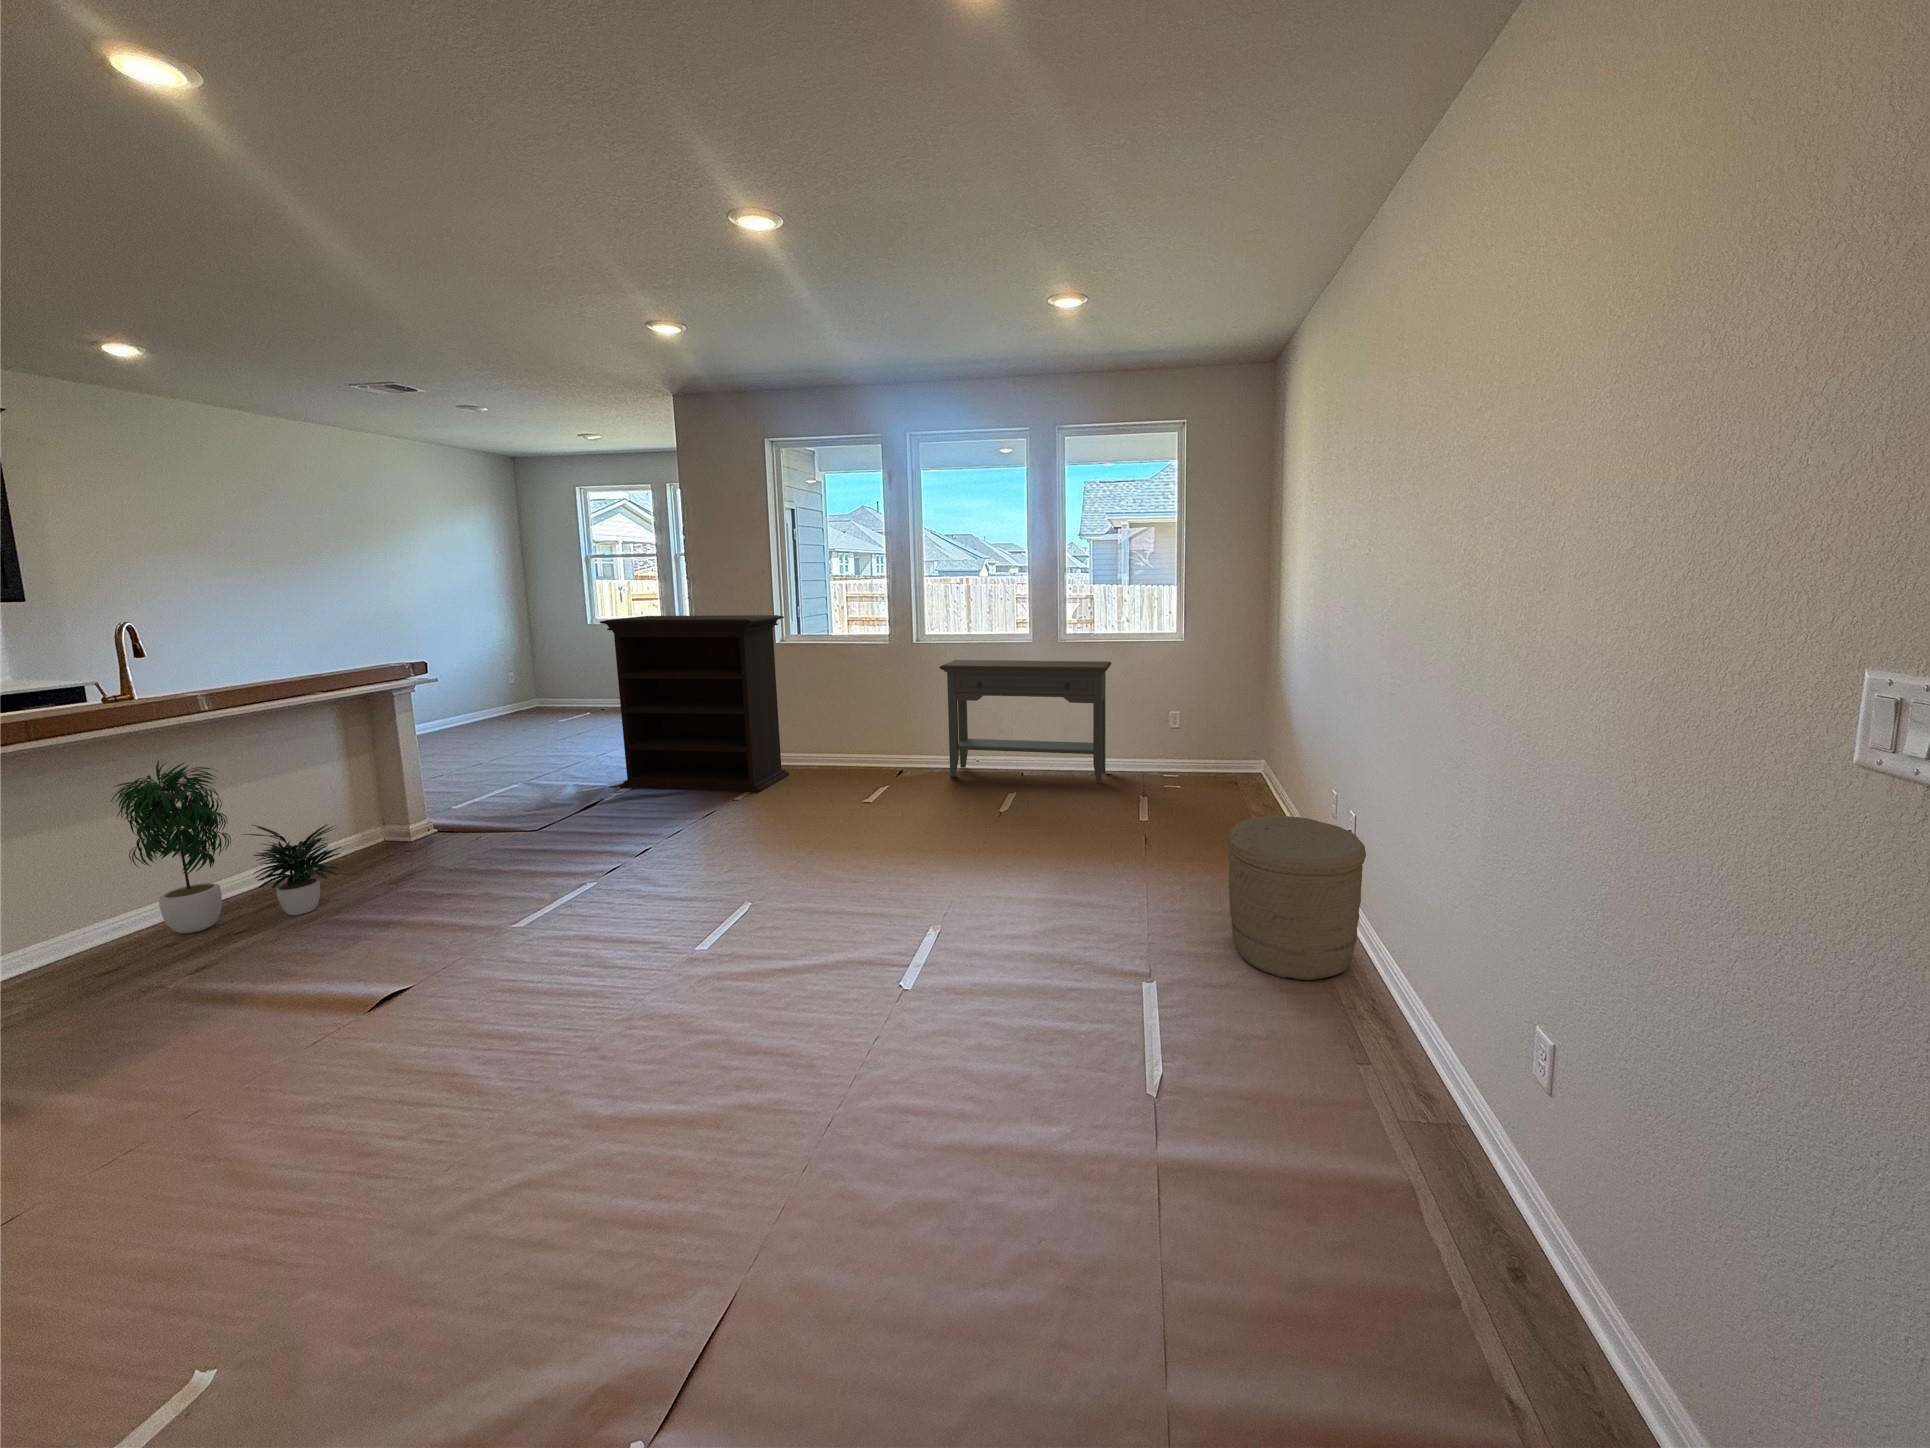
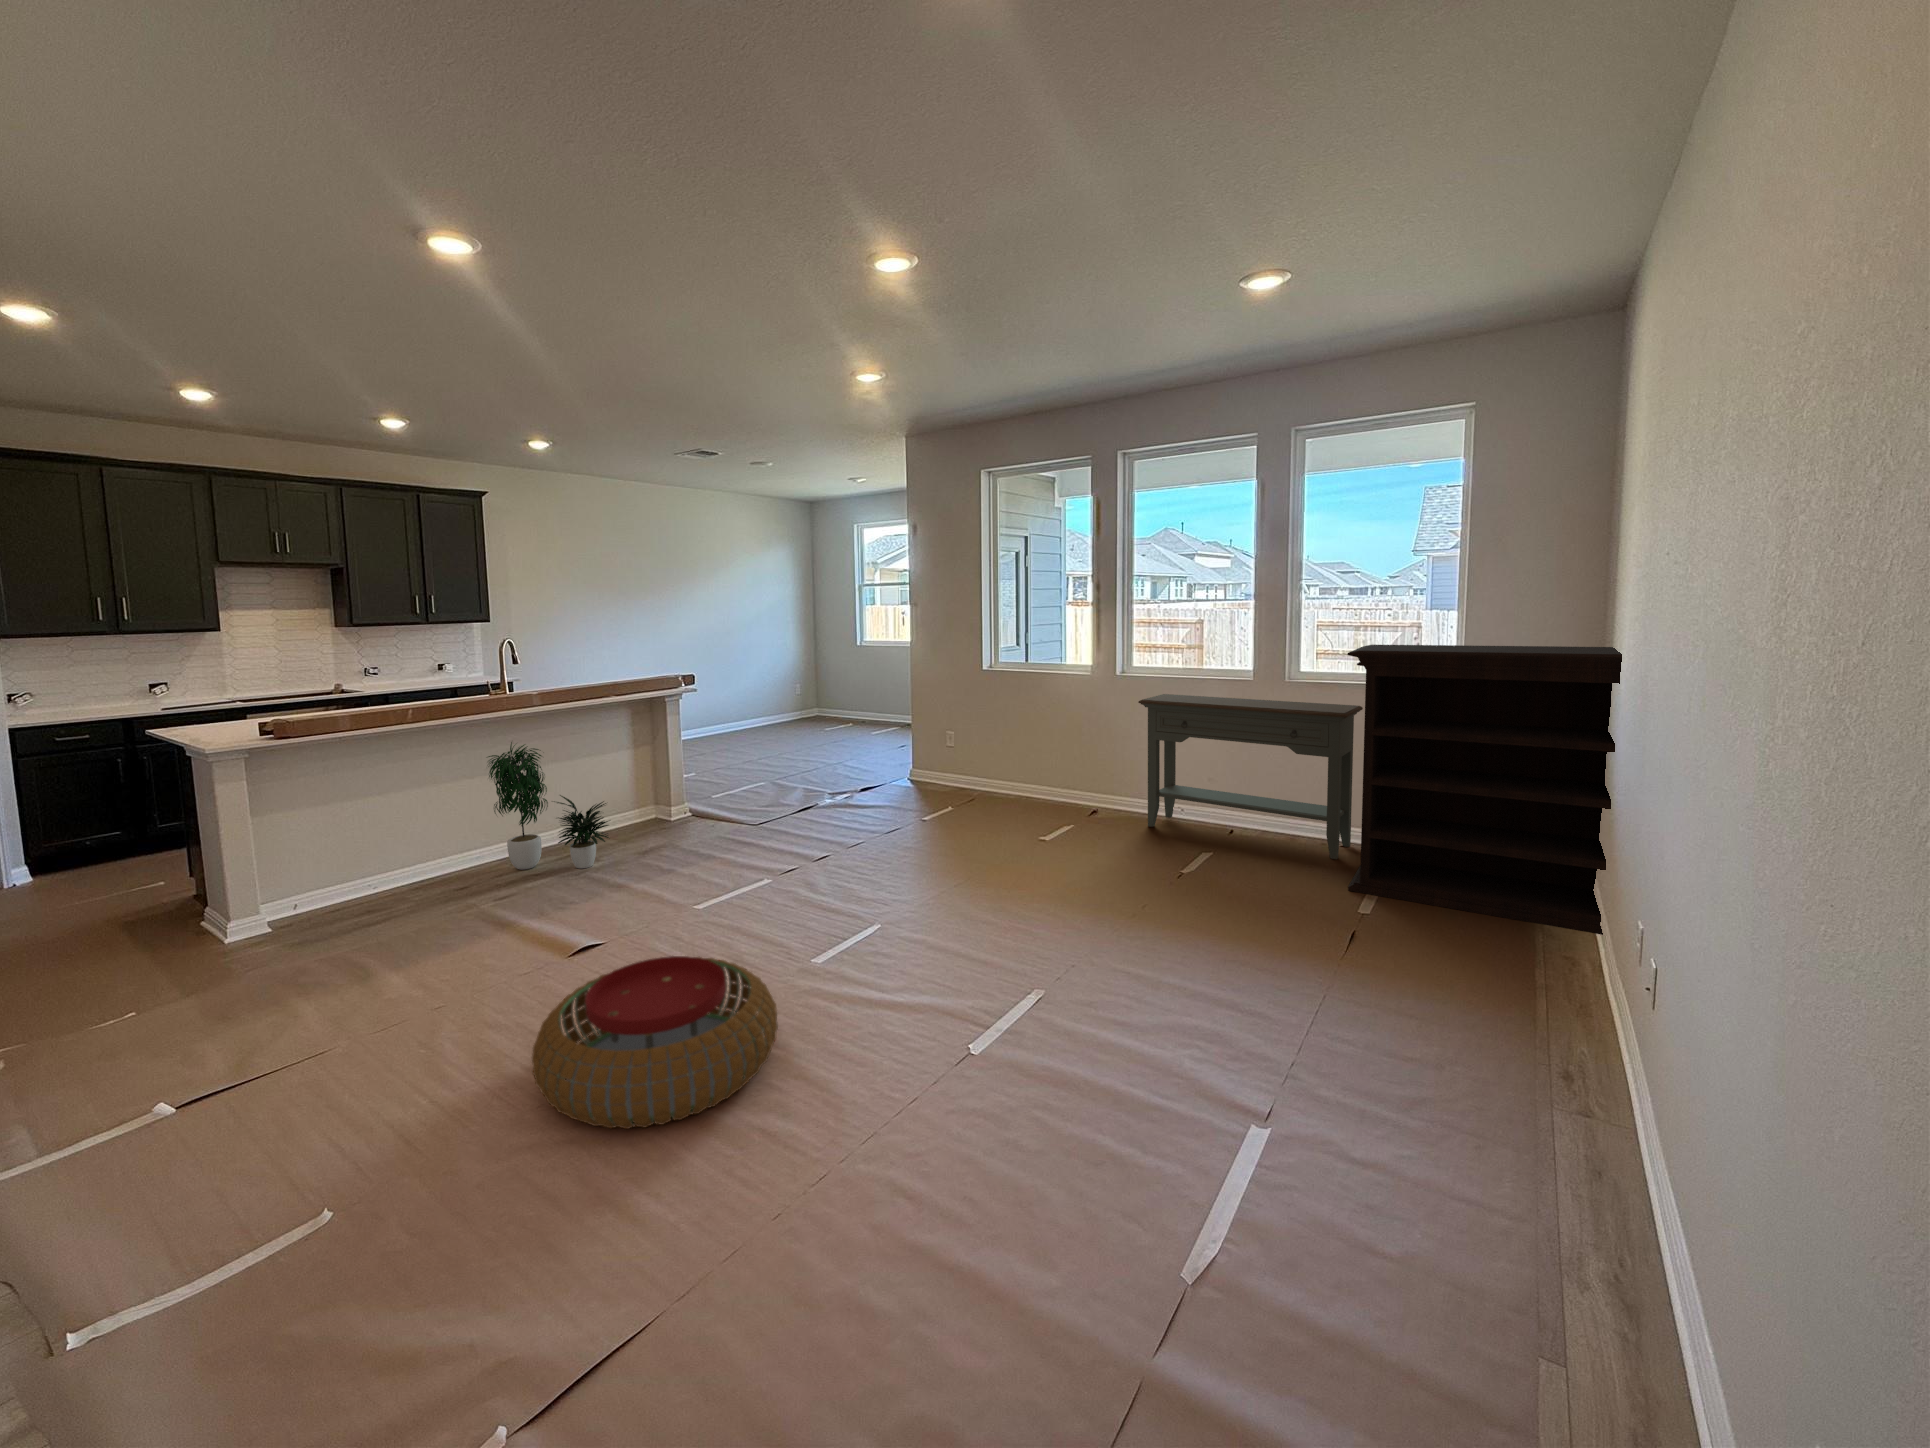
bookshelf: present [600,615,789,792] -> present [1348,645,1622,935]
woven basket: present [1228,816,1366,980] -> none [1407,942,1648,1208]
pouf: none [402,964,716,1180] -> present [532,956,778,1129]

